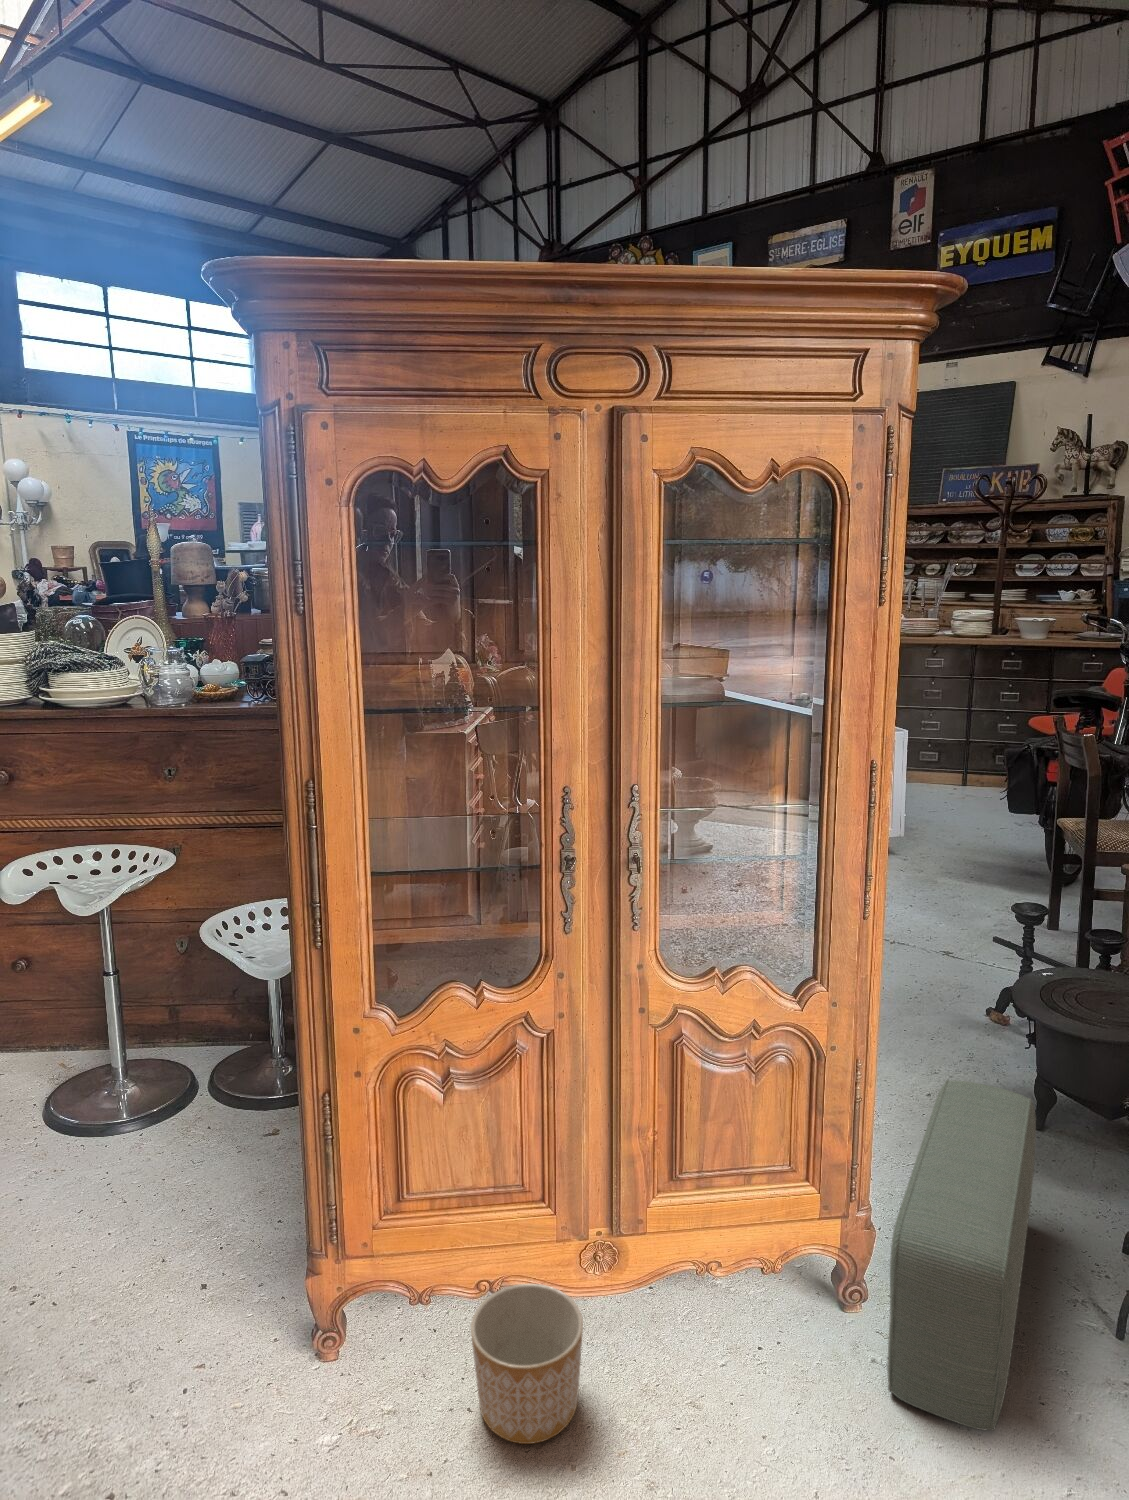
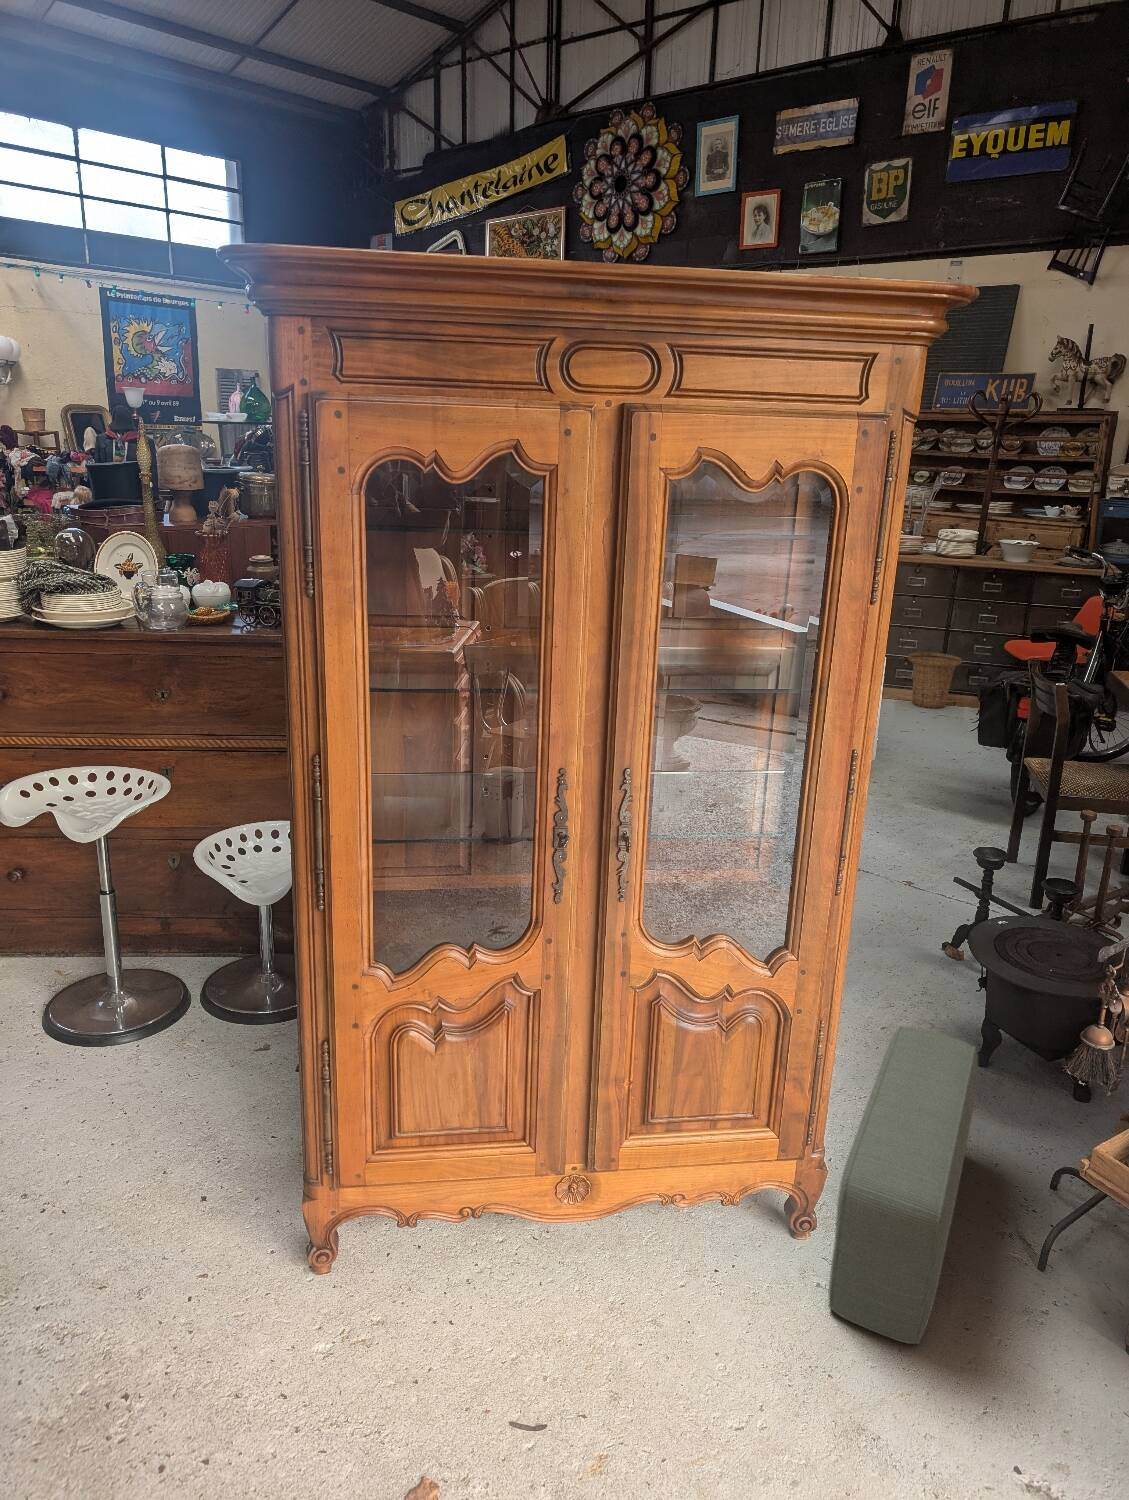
basket: none [932,735,988,790] -> present [908,652,962,708]
planter: present [471,1284,583,1444] -> none [458,1211,559,1351]

